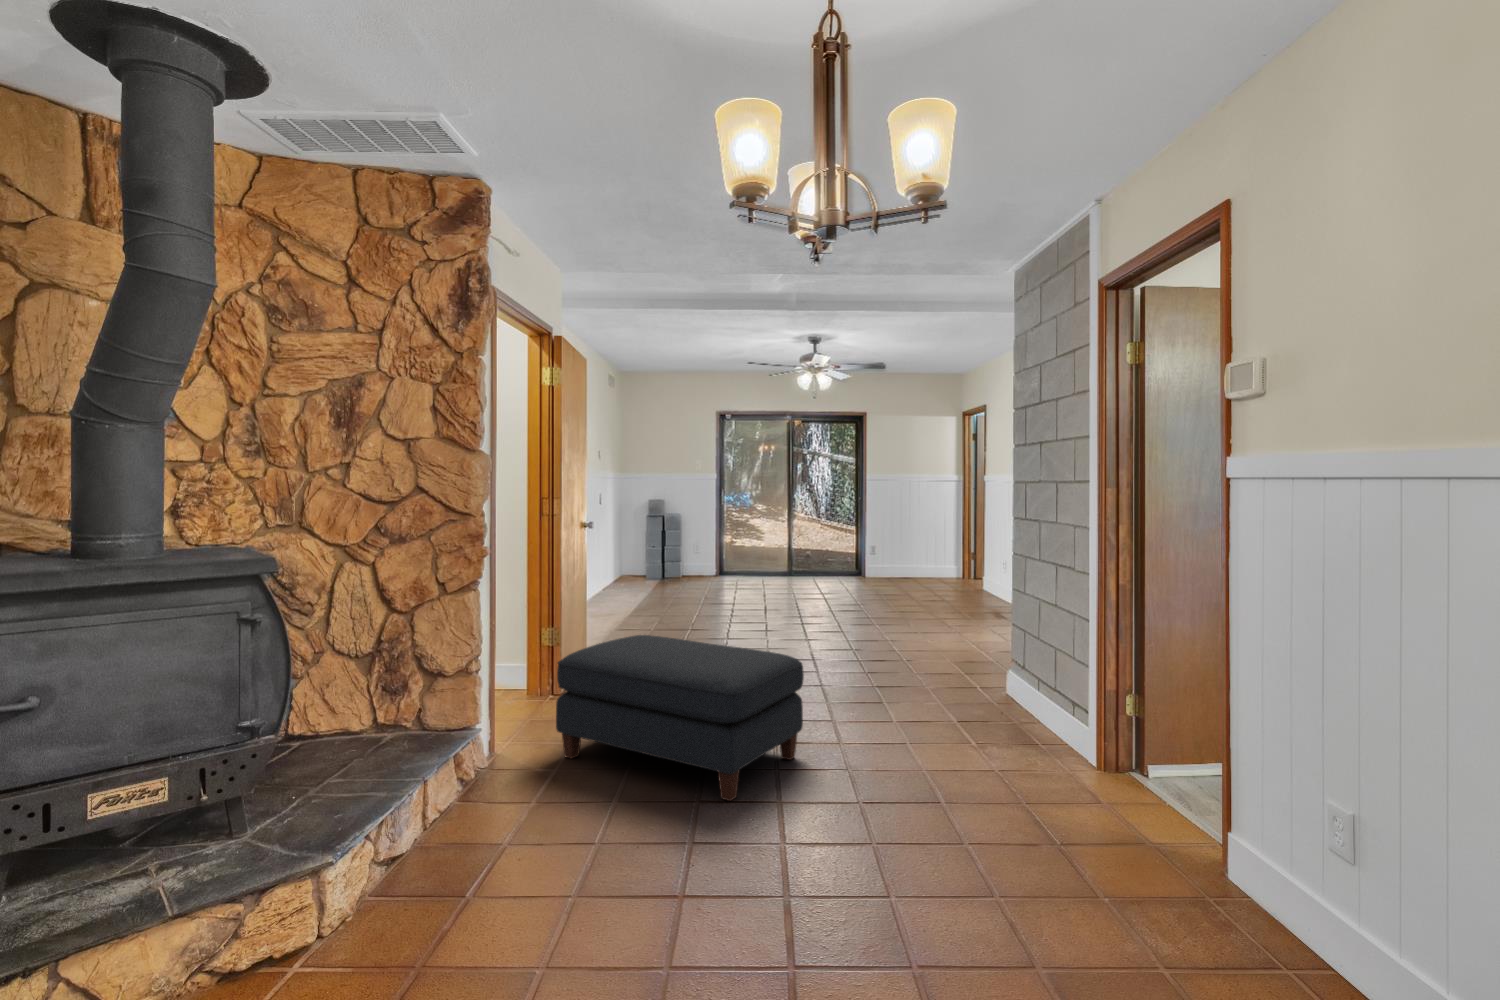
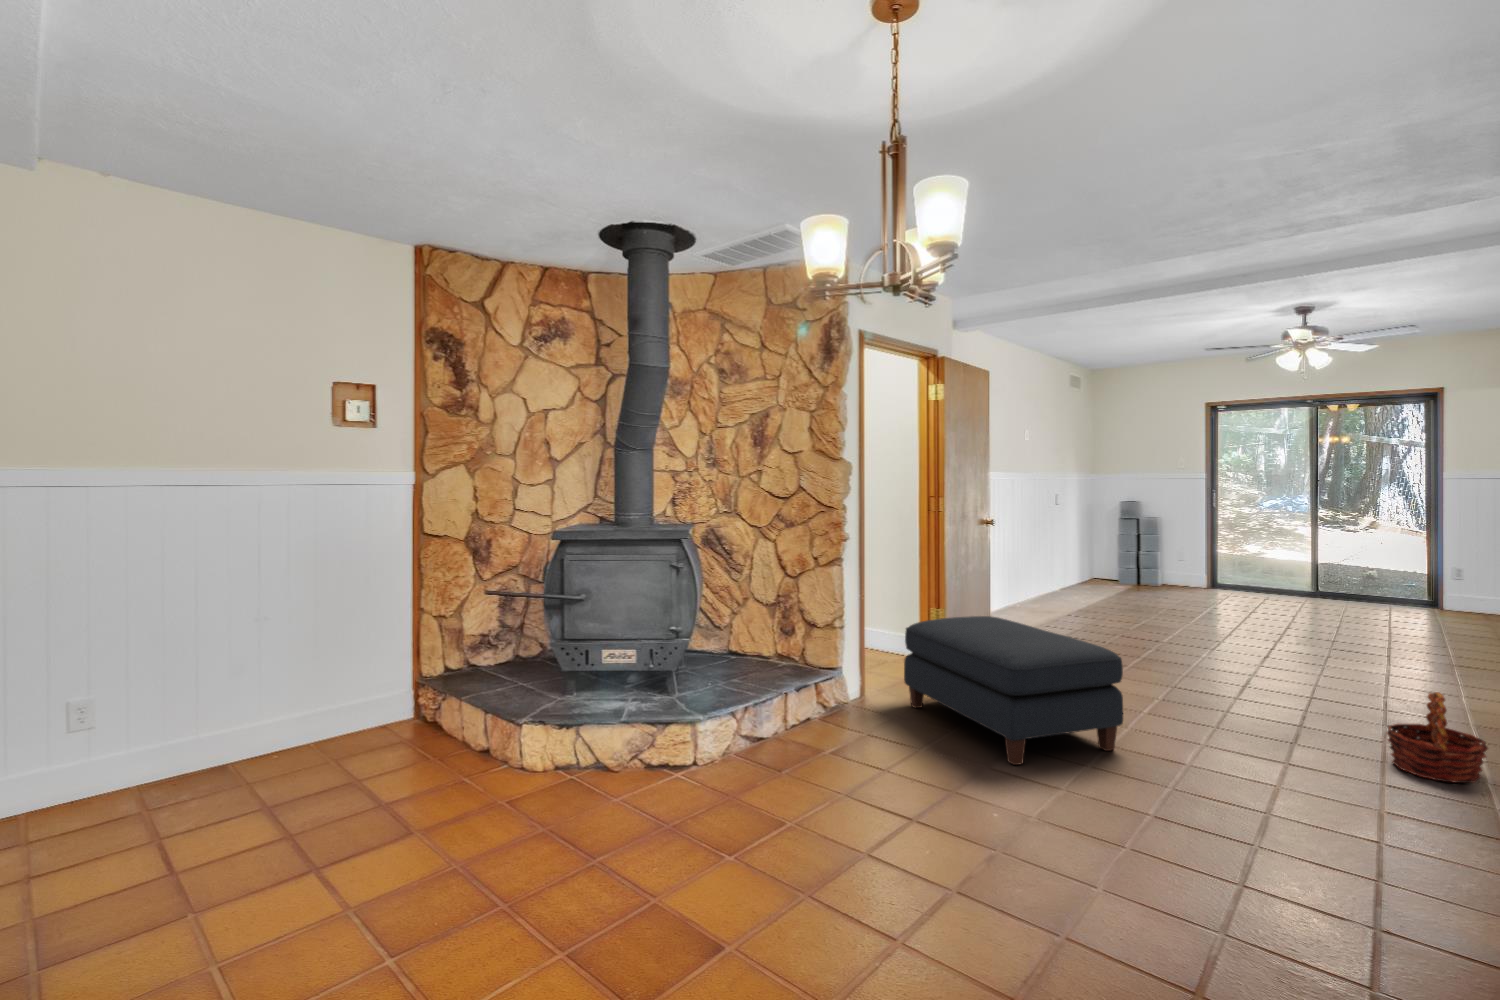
basket: none [962,654,1025,724] -> present [1387,692,1488,783]

